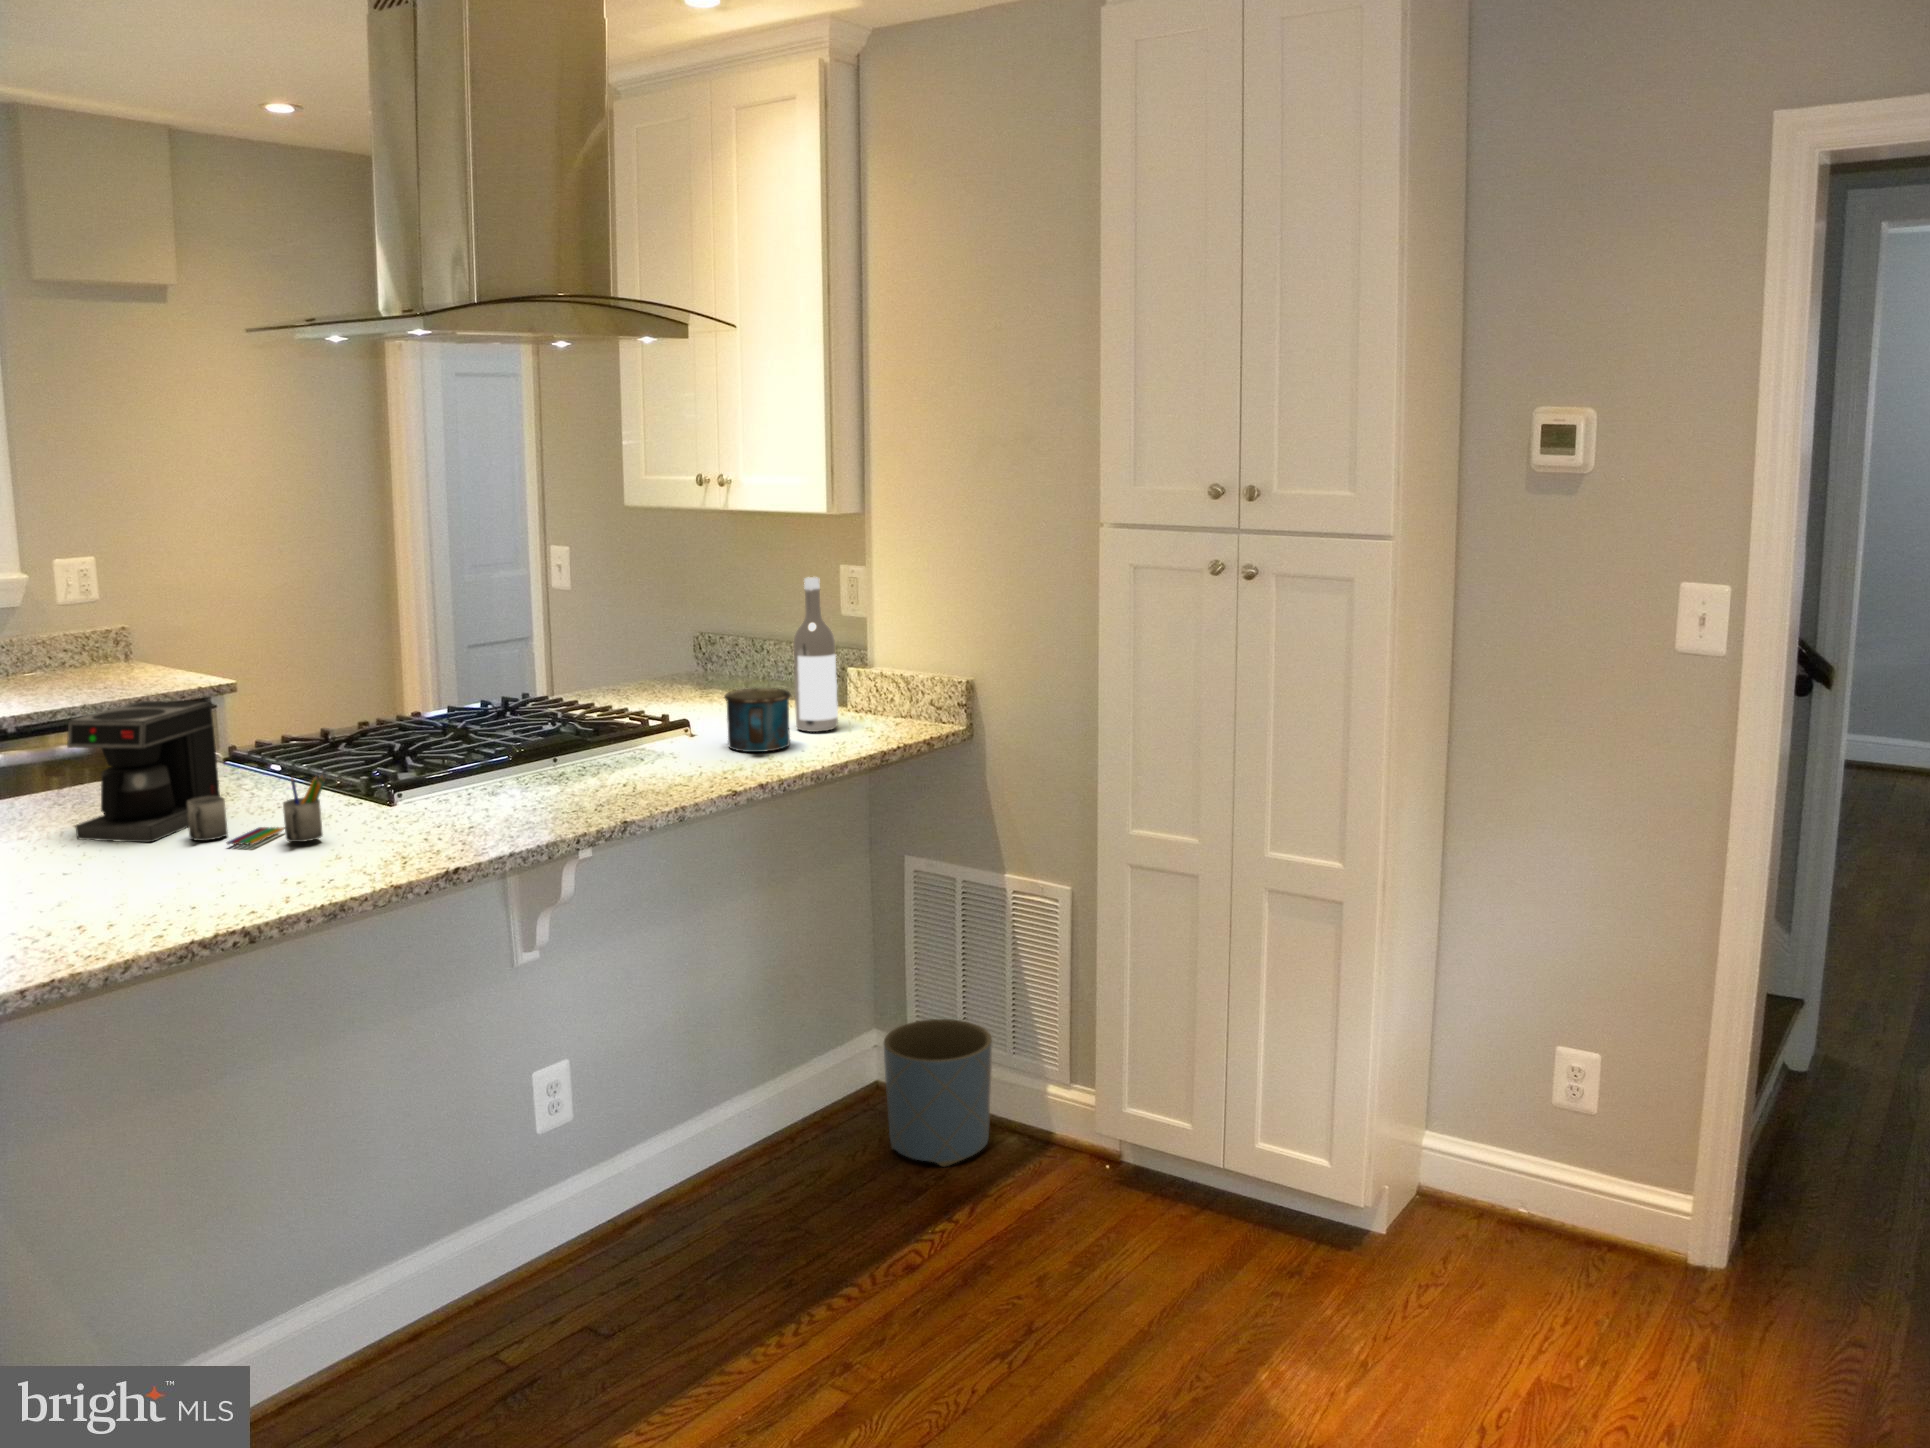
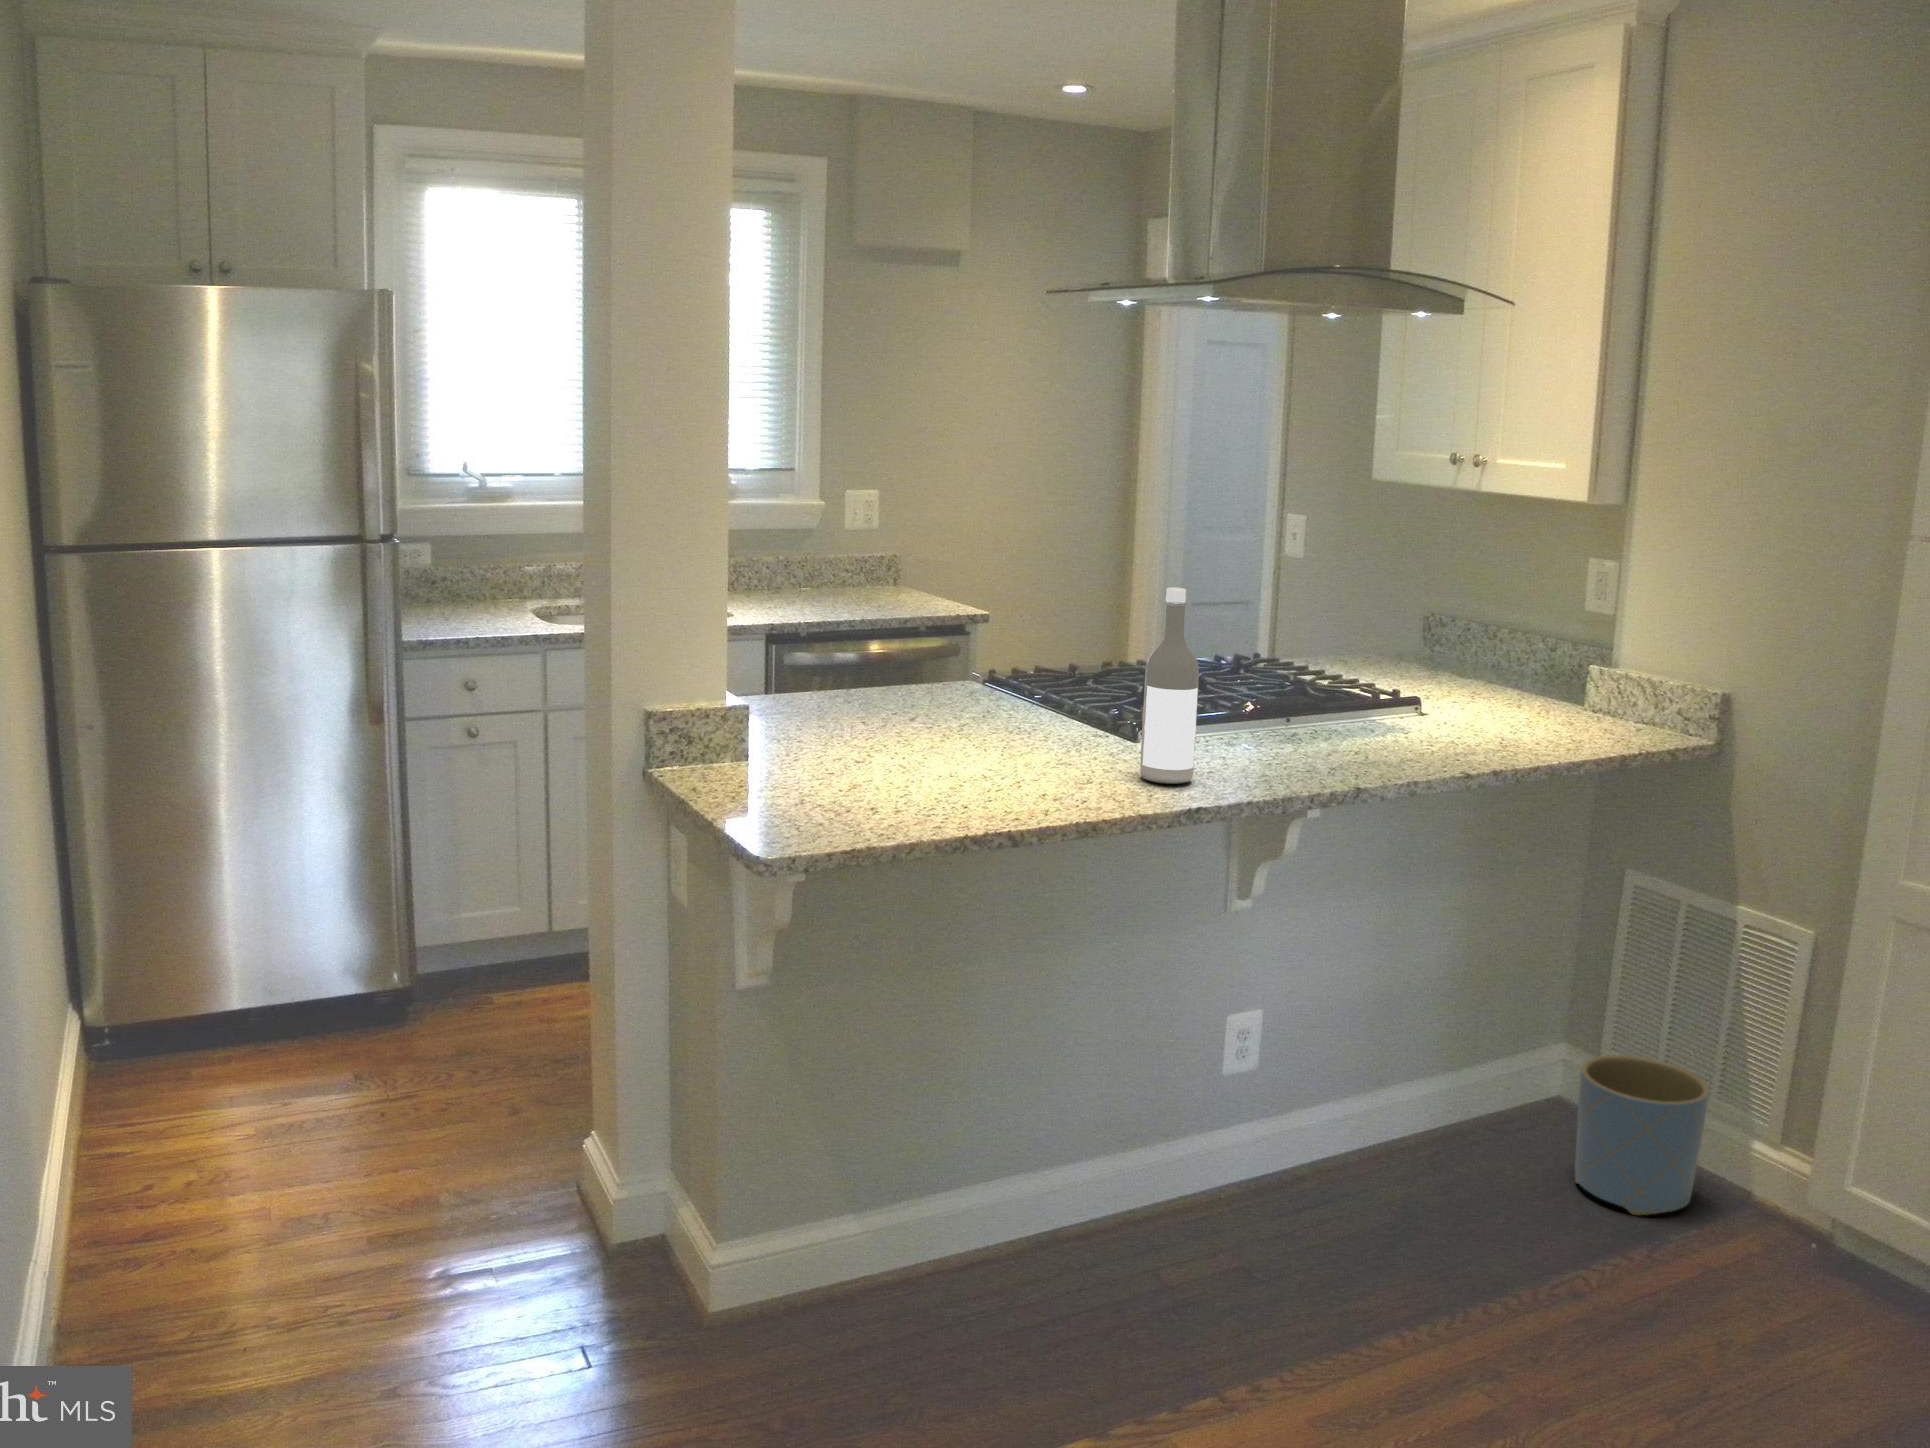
wine bottle: present [793,577,838,732] -> present [1140,588,1199,784]
mug: present [725,688,791,752] -> none [1455,675,1529,741]
coffee maker: present [67,701,325,845] -> none [896,624,1097,763]

